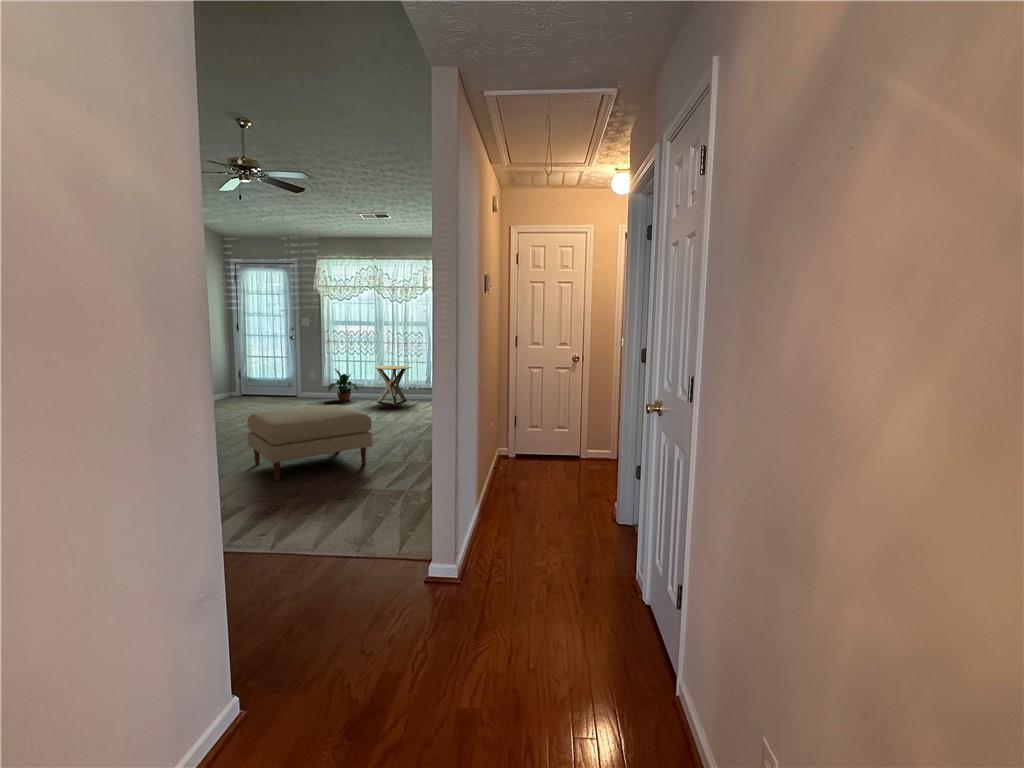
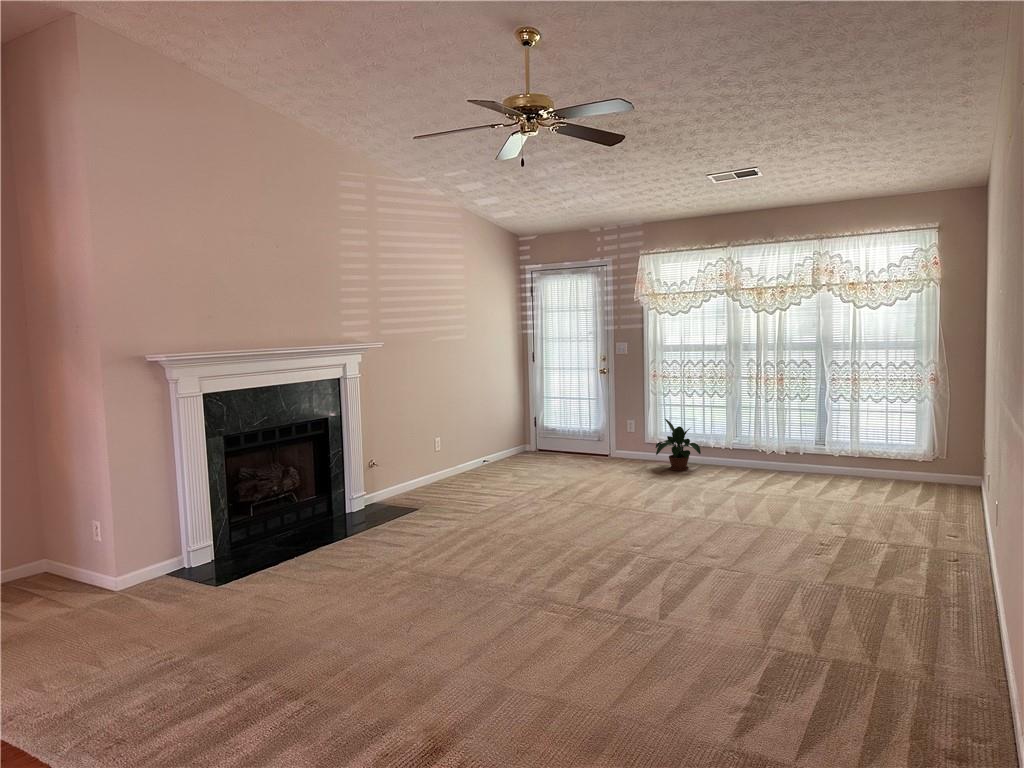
side table: present [374,366,411,405] -> none [727,415,791,484]
ottoman: present [247,405,372,481] -> none [561,511,768,656]

